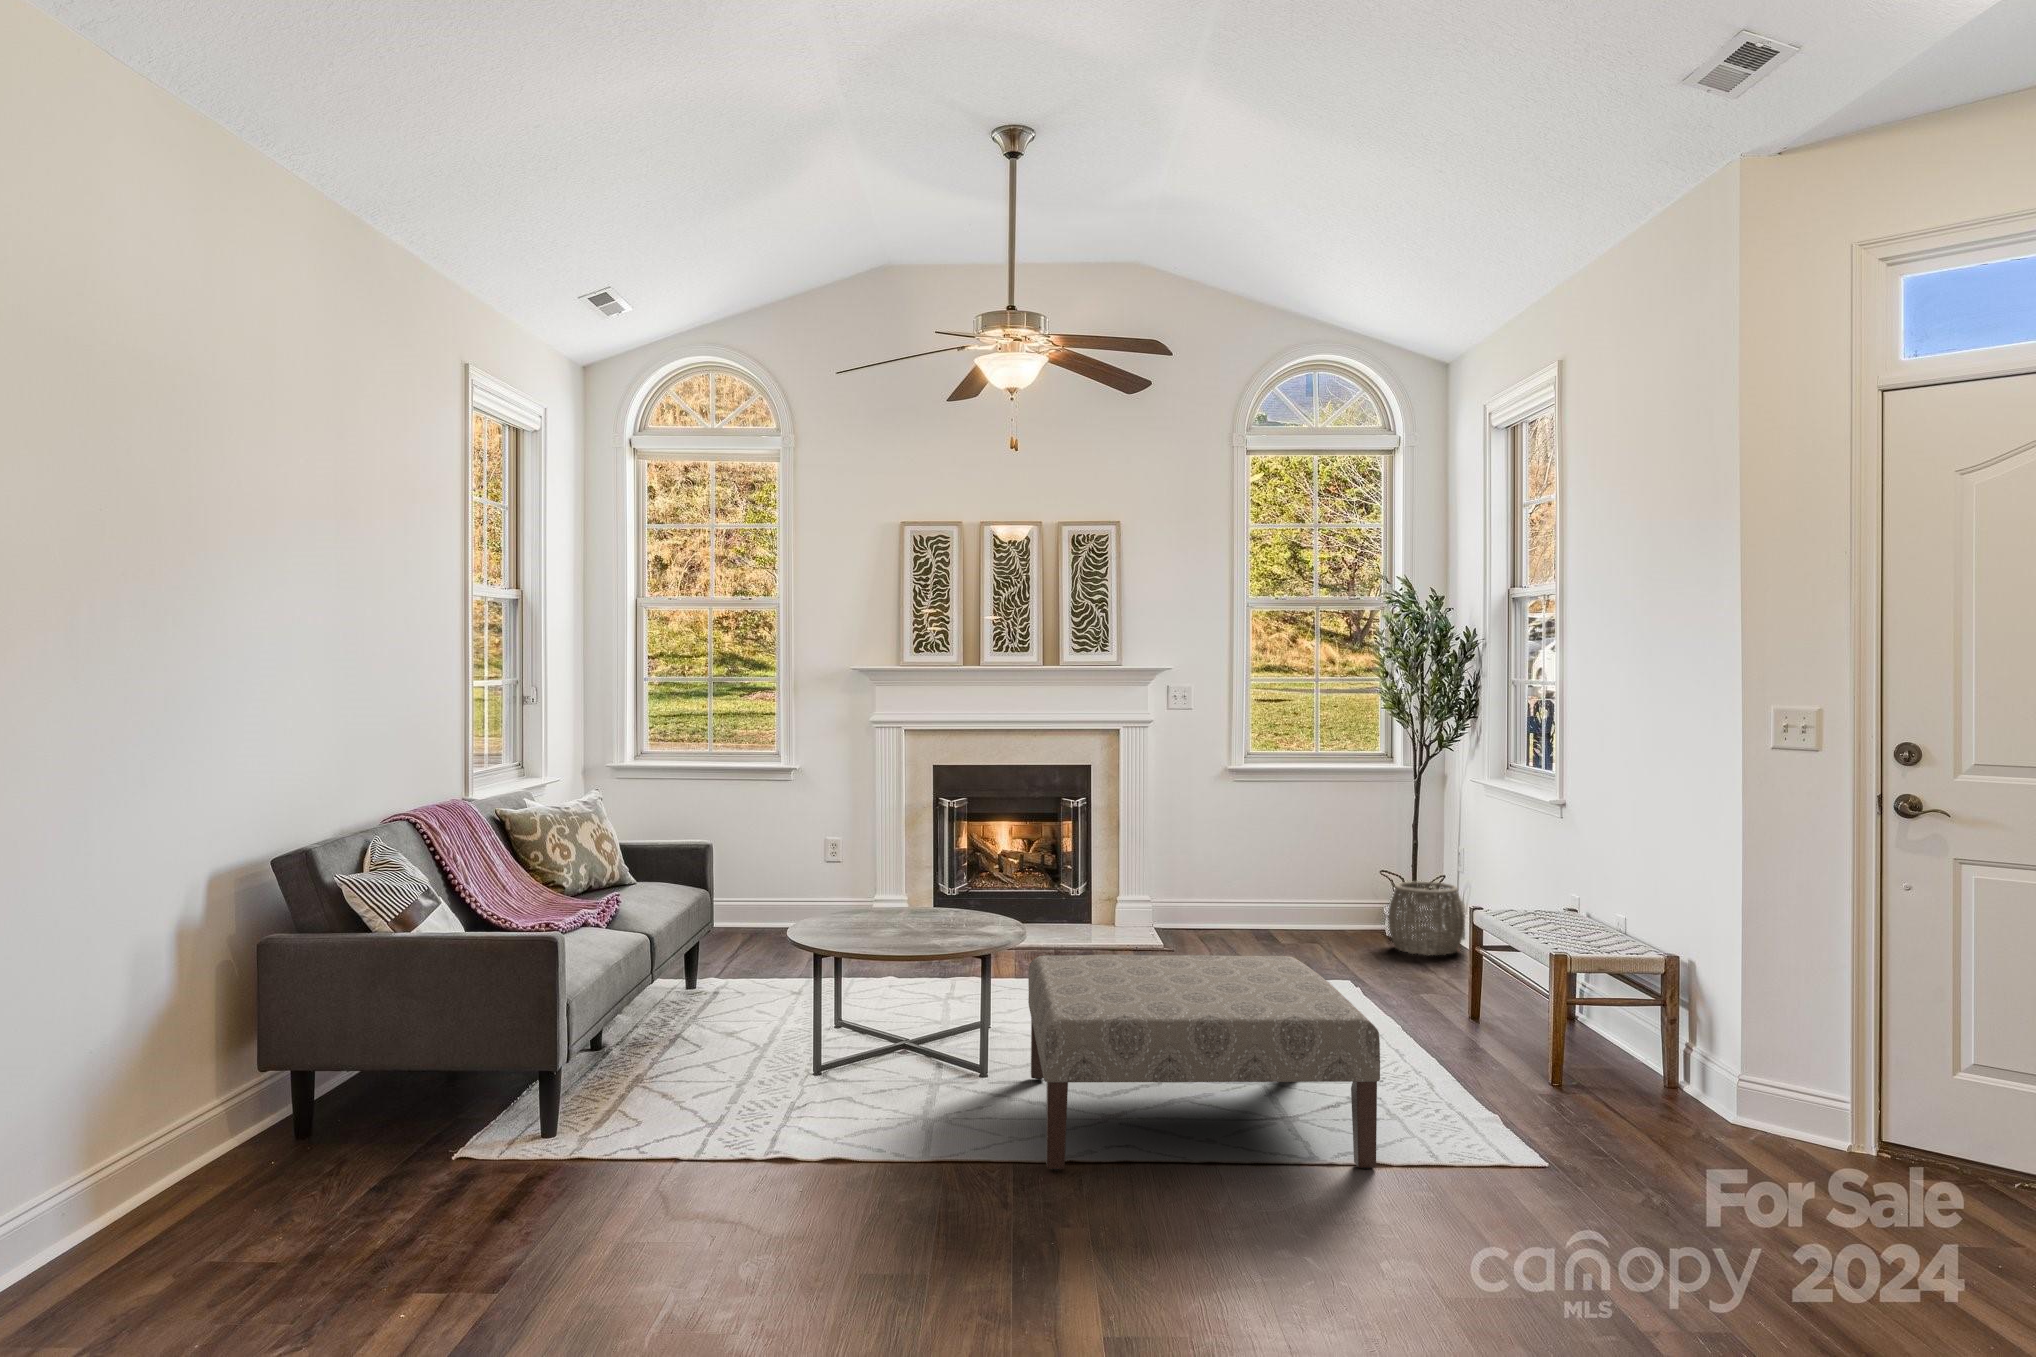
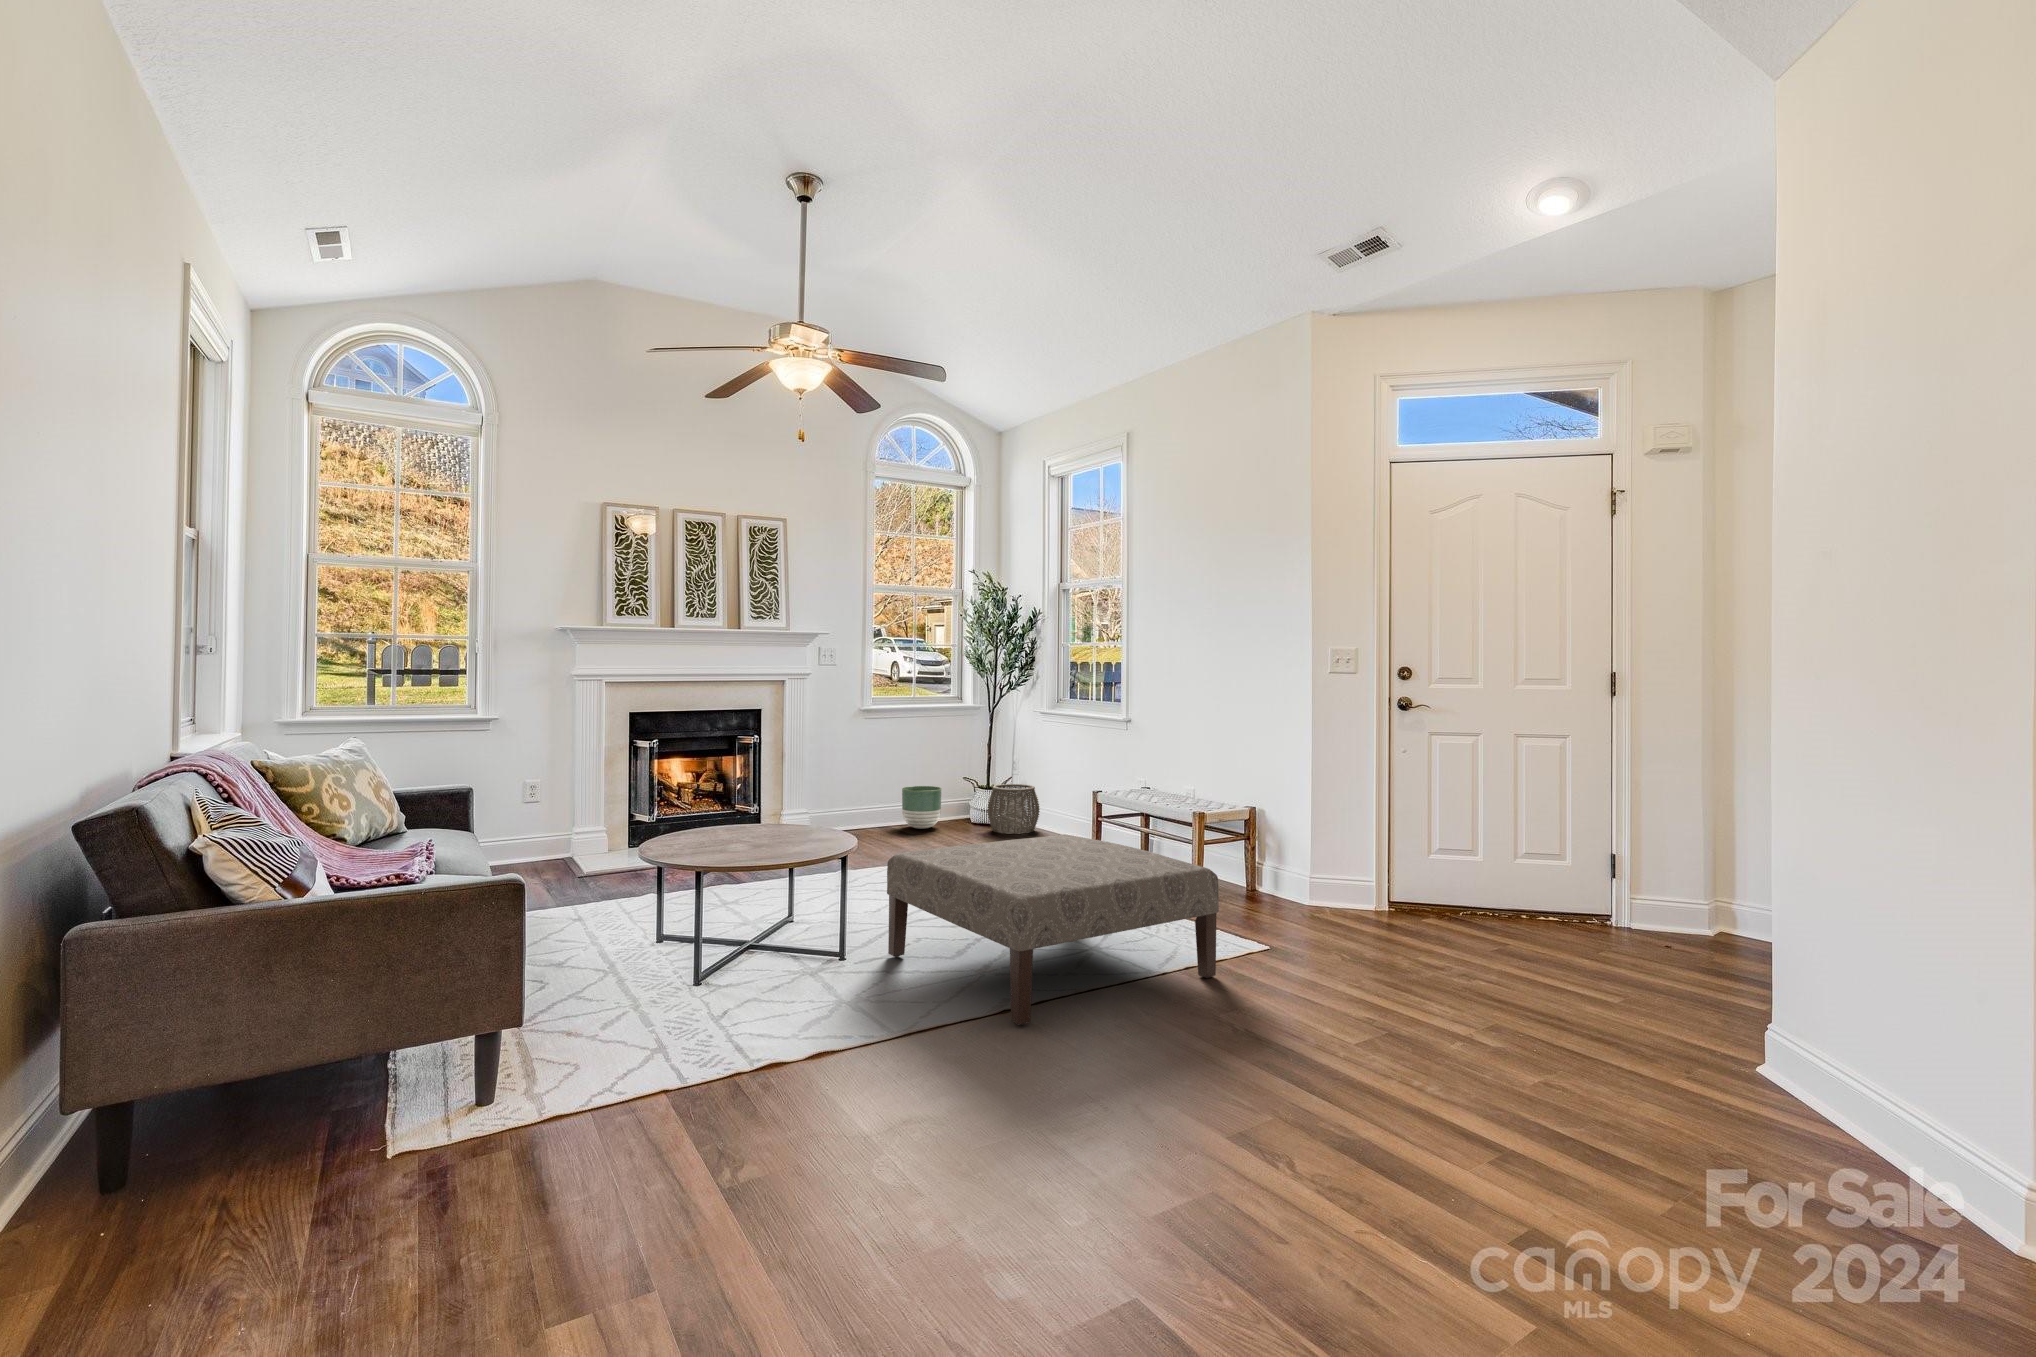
planter: none [1279,875,1334,934] -> present [902,786,941,829]

